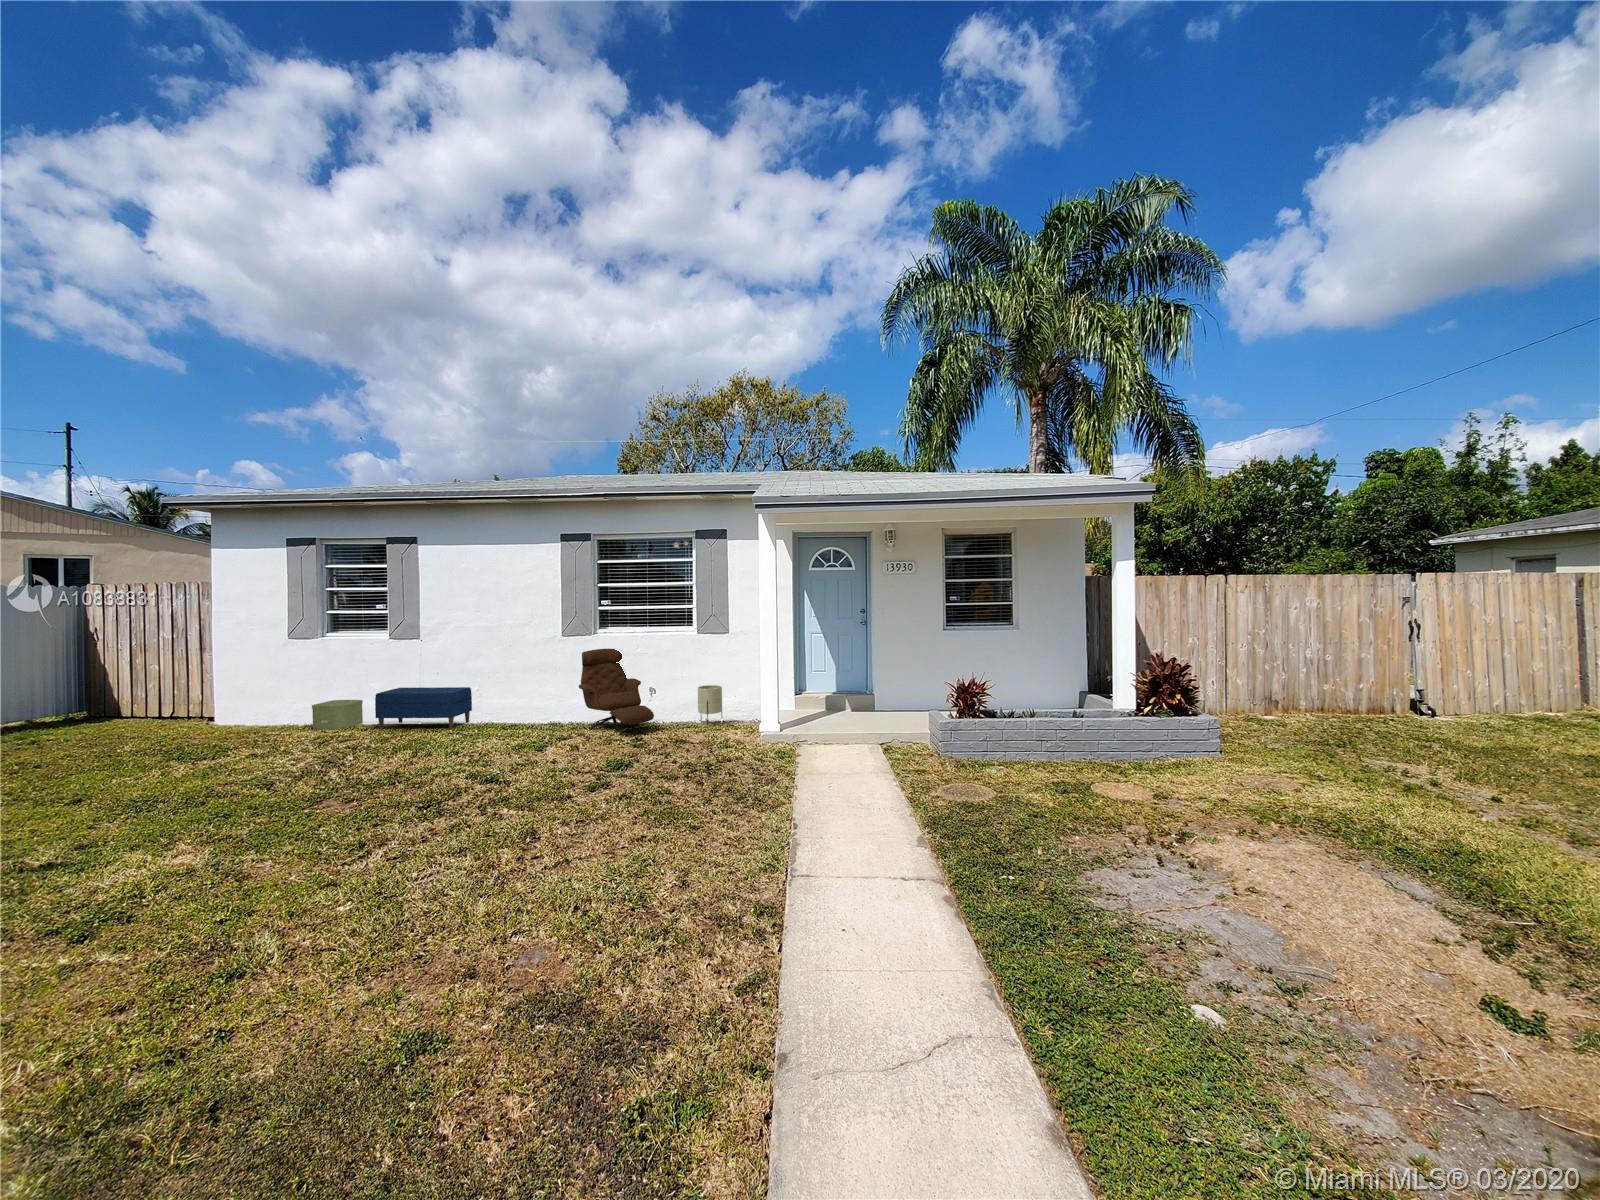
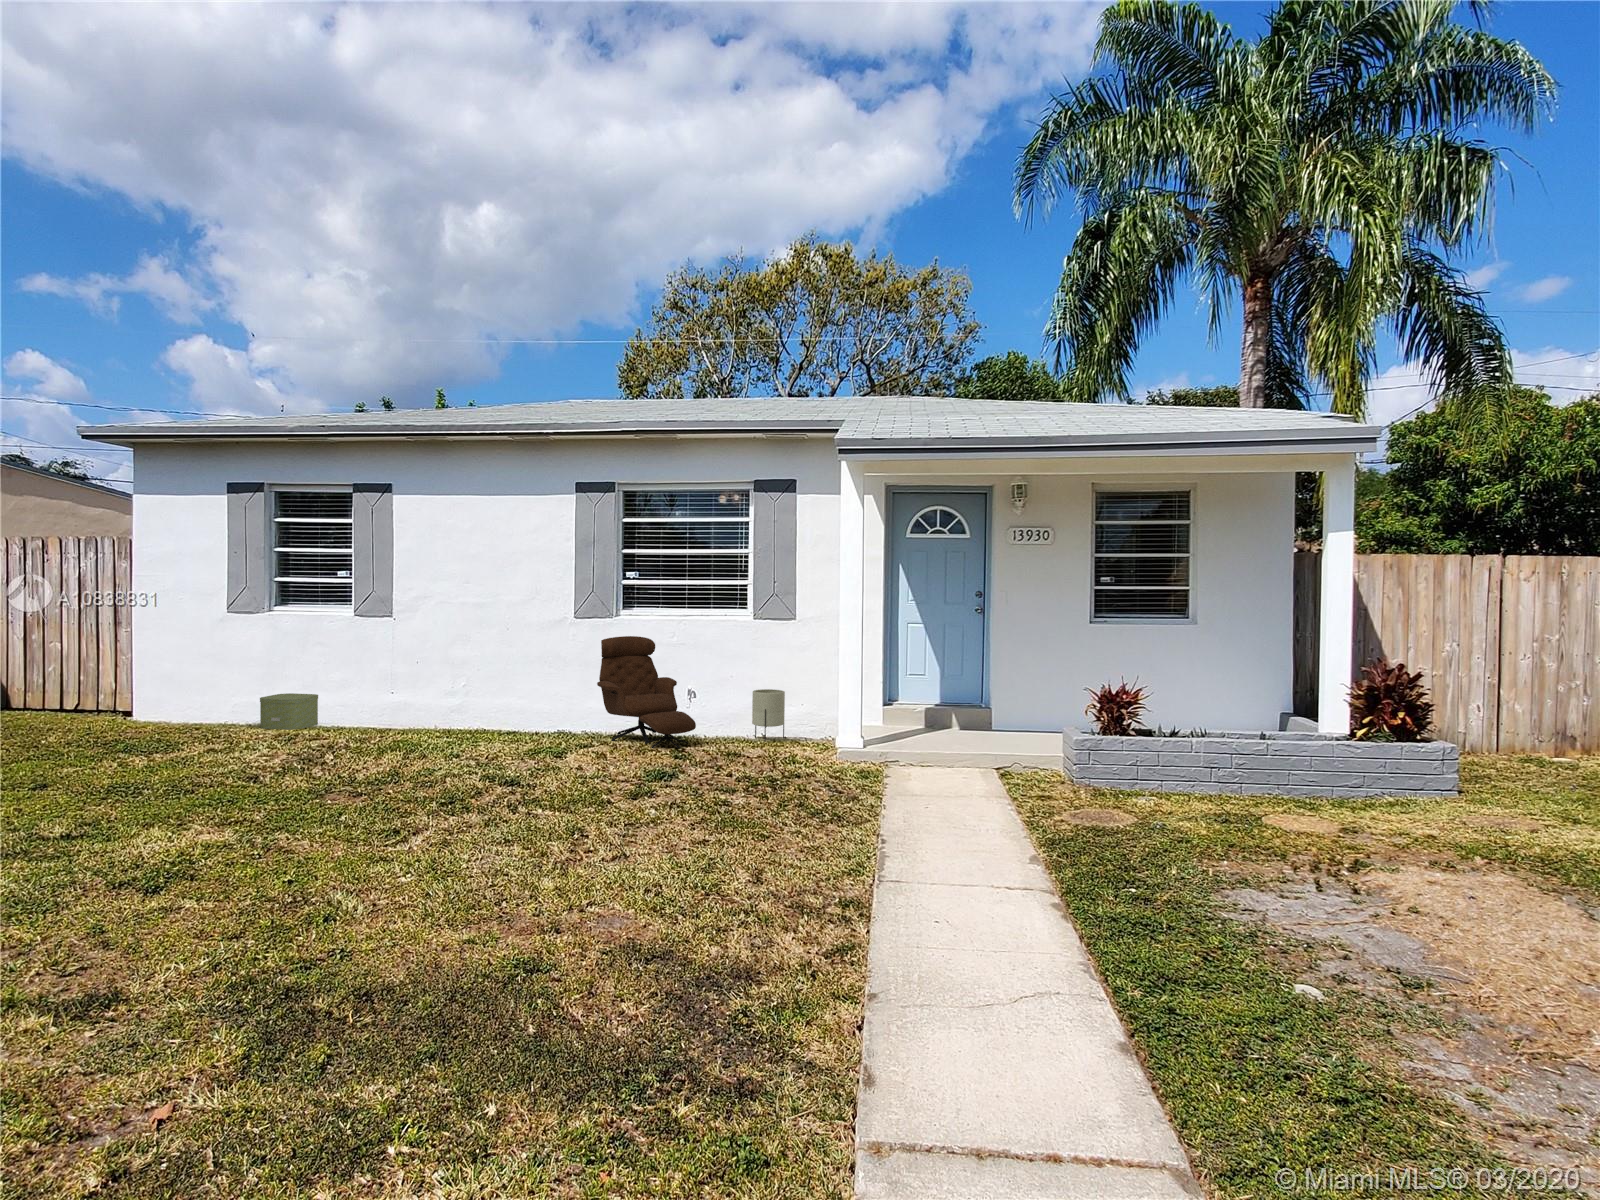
bench: present [375,687,472,729] -> none [339,680,456,734]

